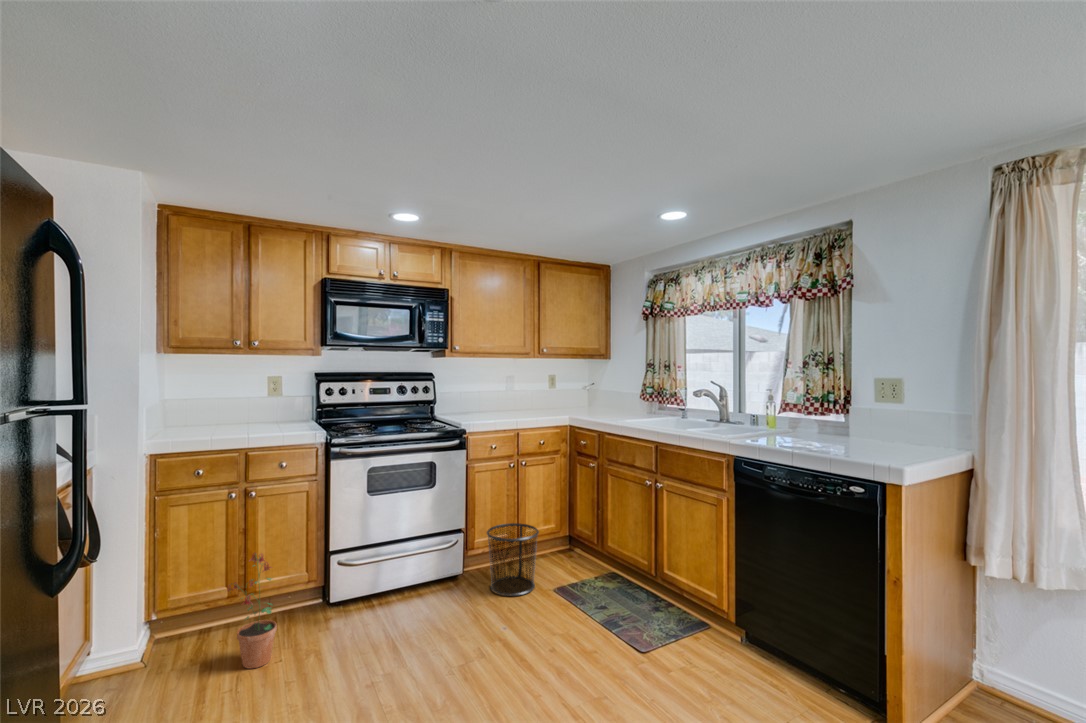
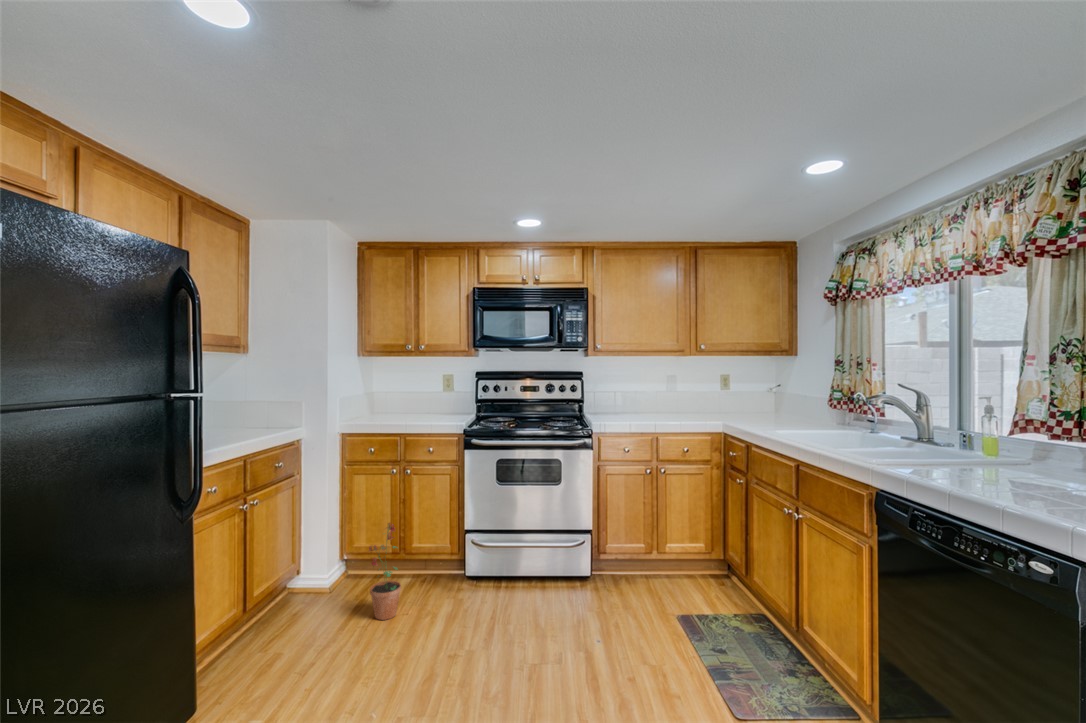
waste bin: present [487,523,539,596] -> none [606,533,663,613]

